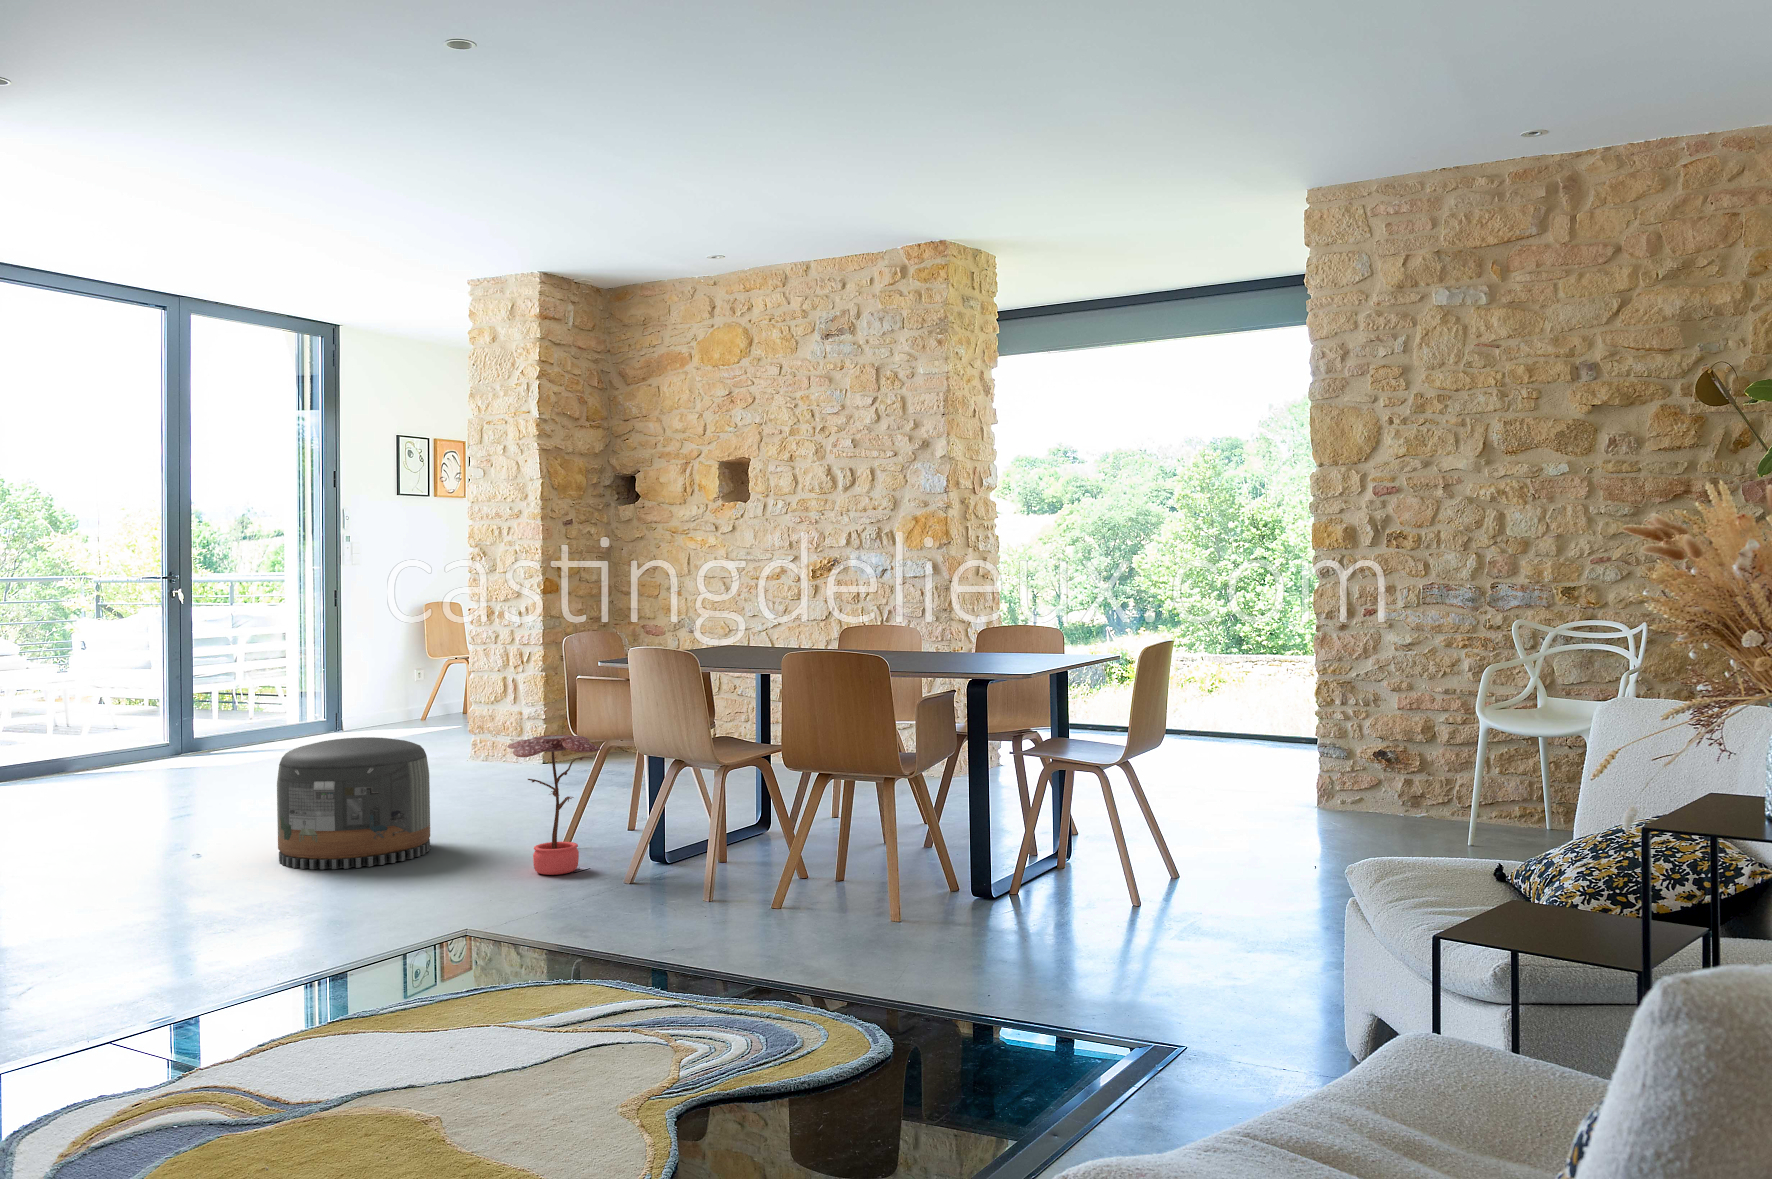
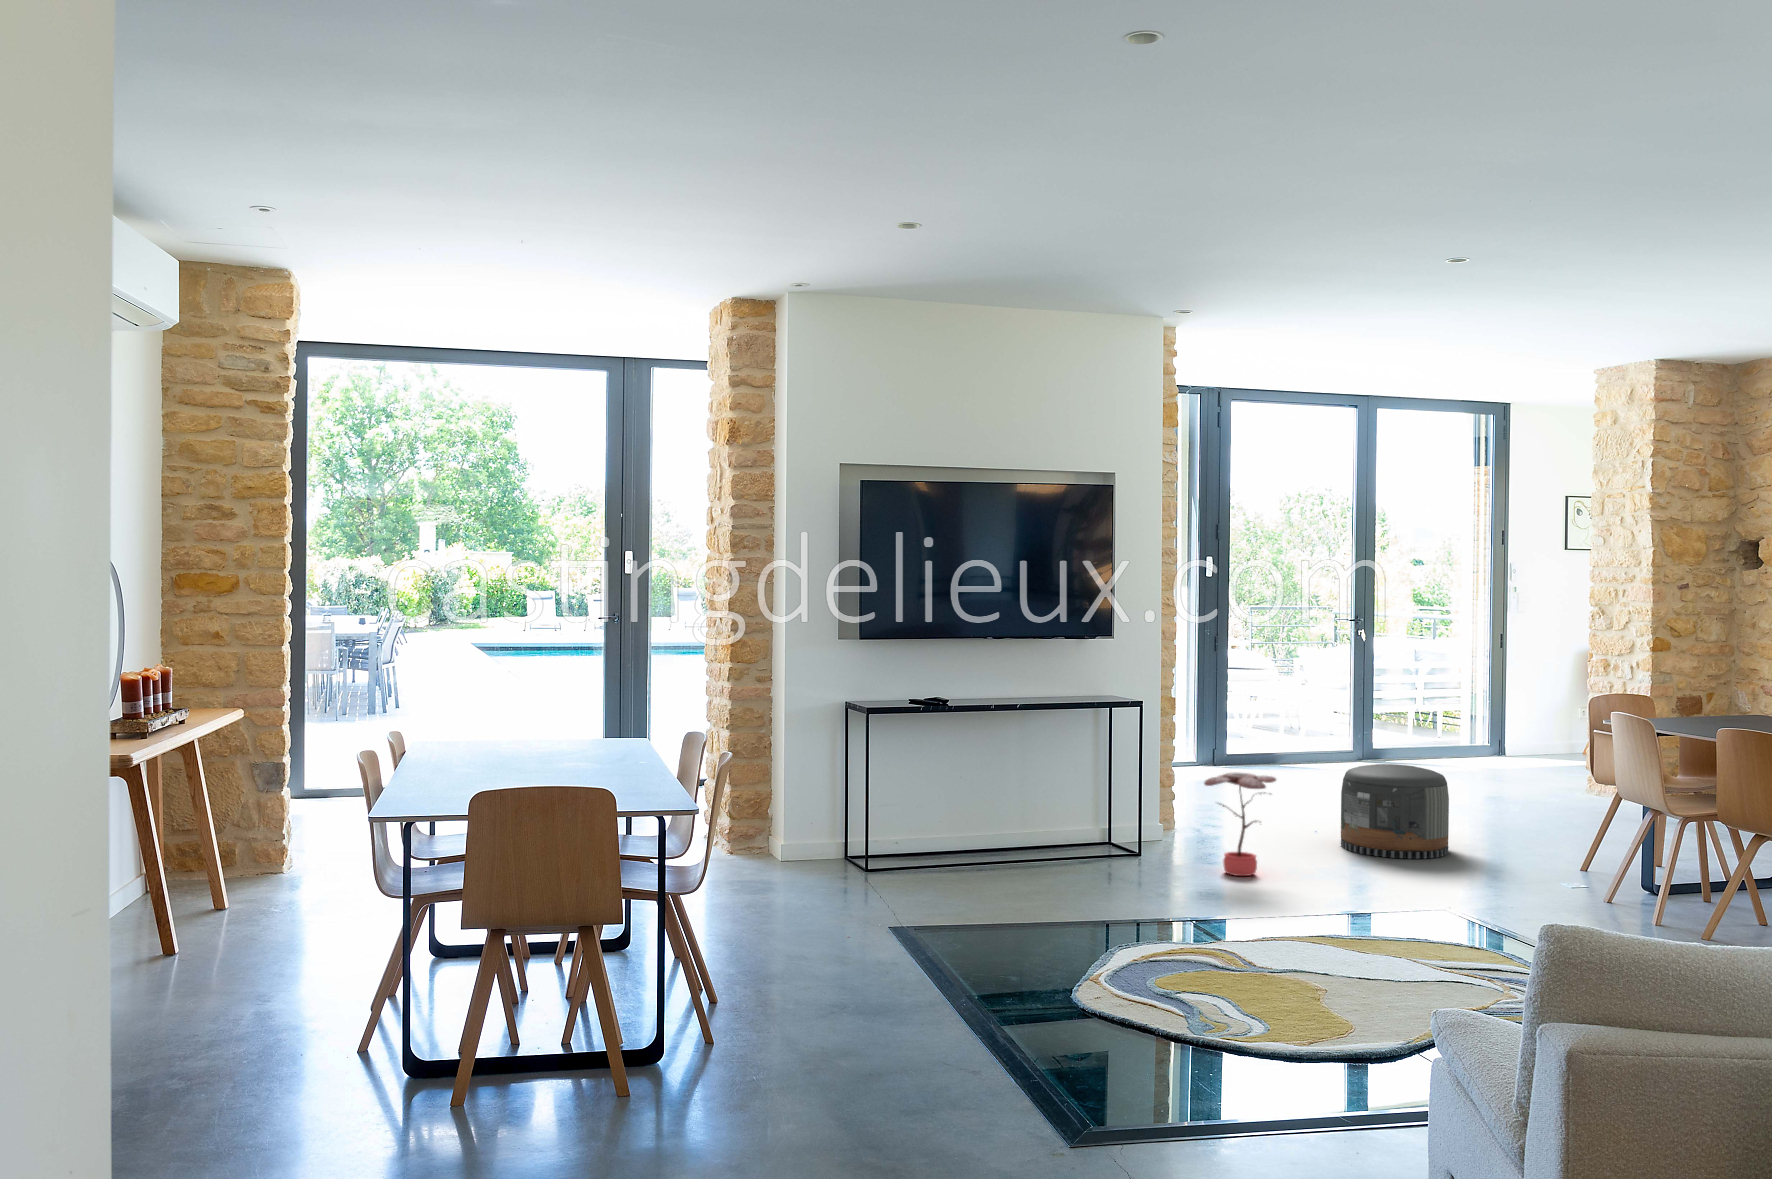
potted plant: present [507,735,600,875] -> present [1204,773,1276,876]

